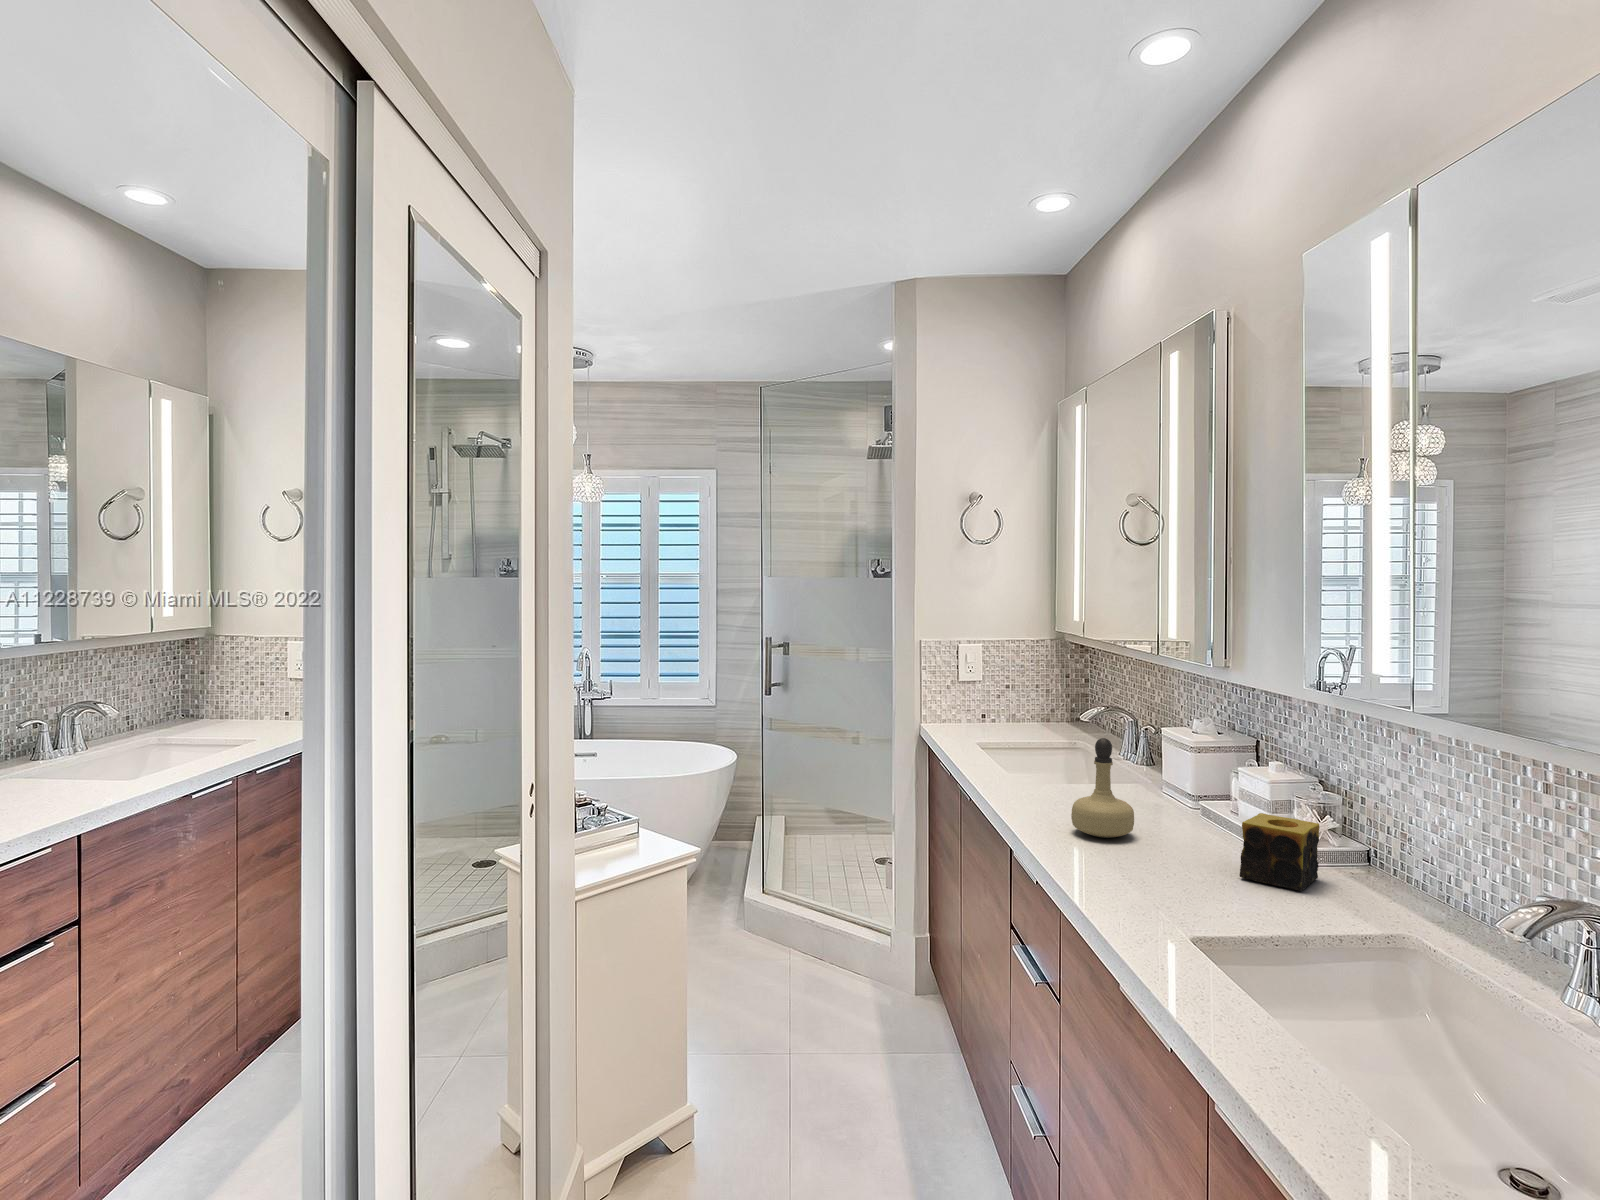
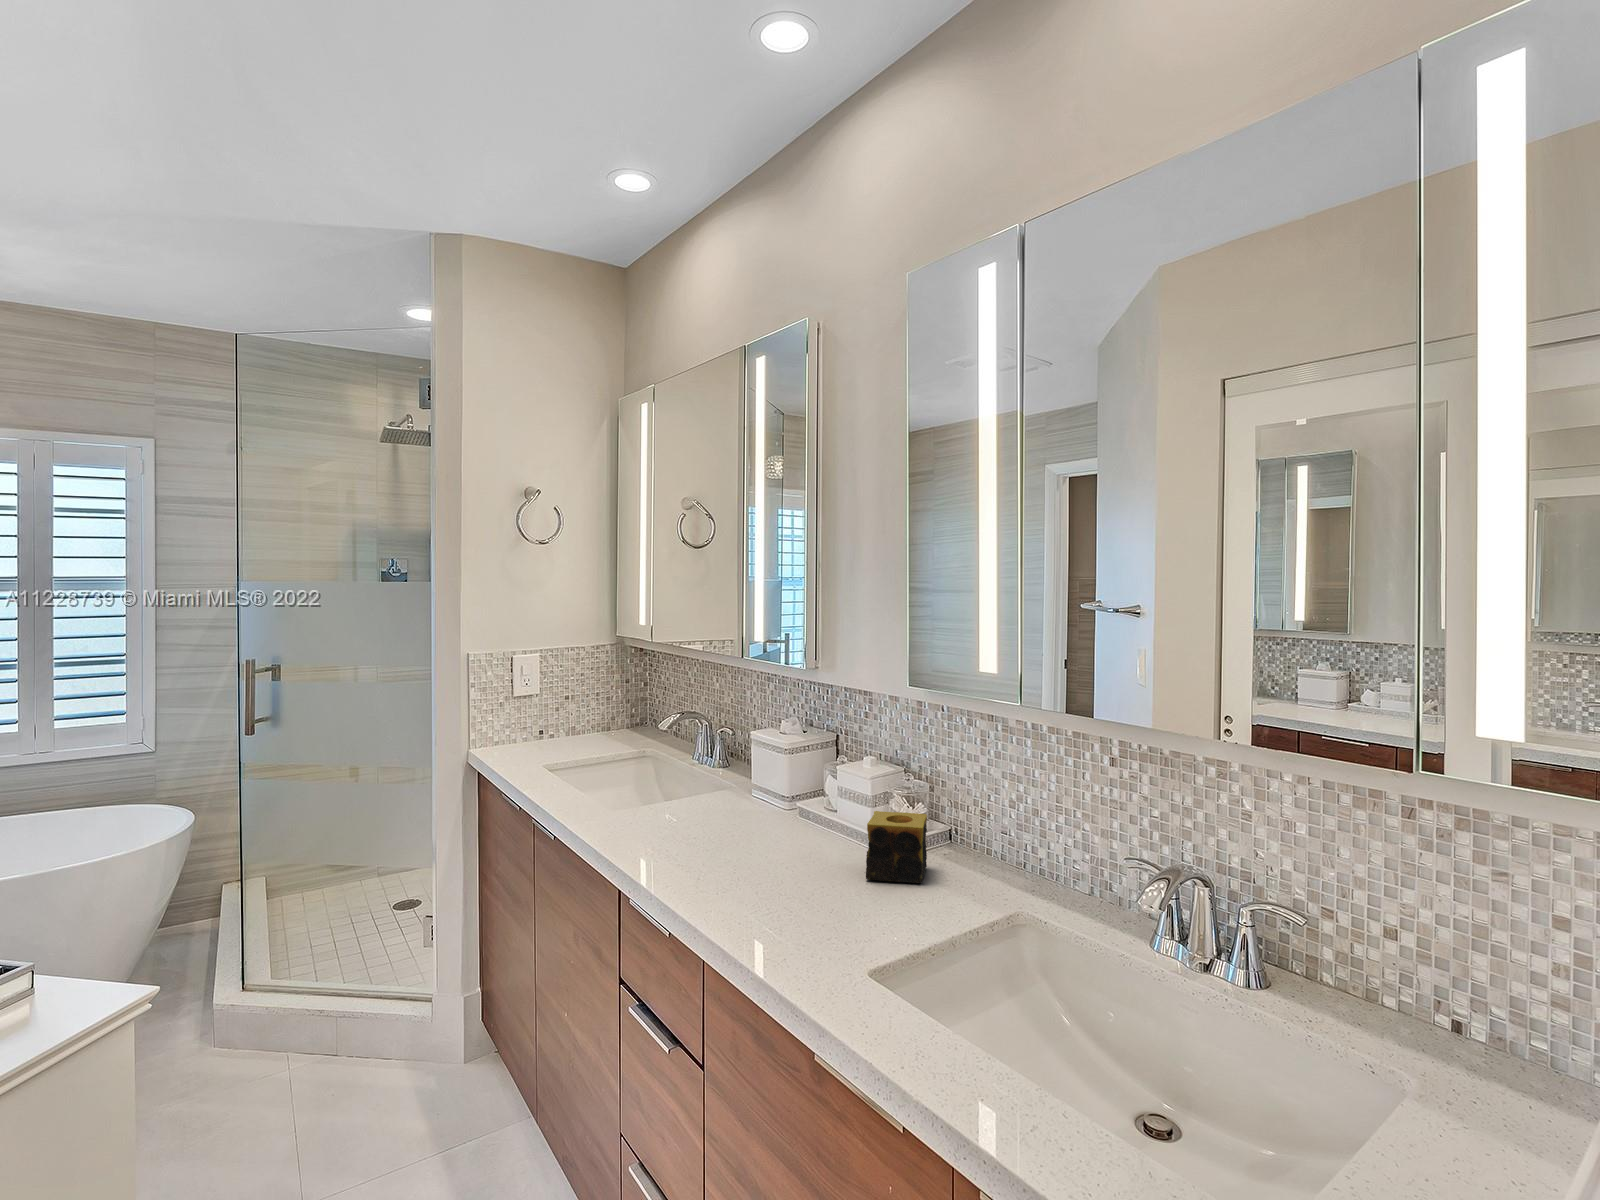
perfume bottle: present [1071,738,1134,838] -> none [688,752,752,859]

